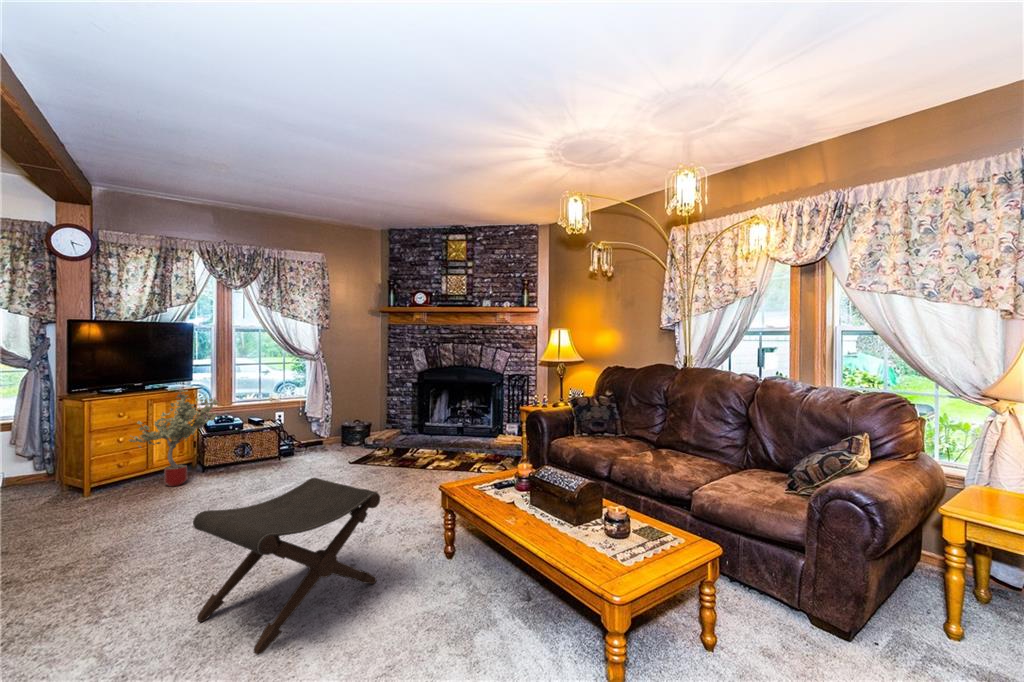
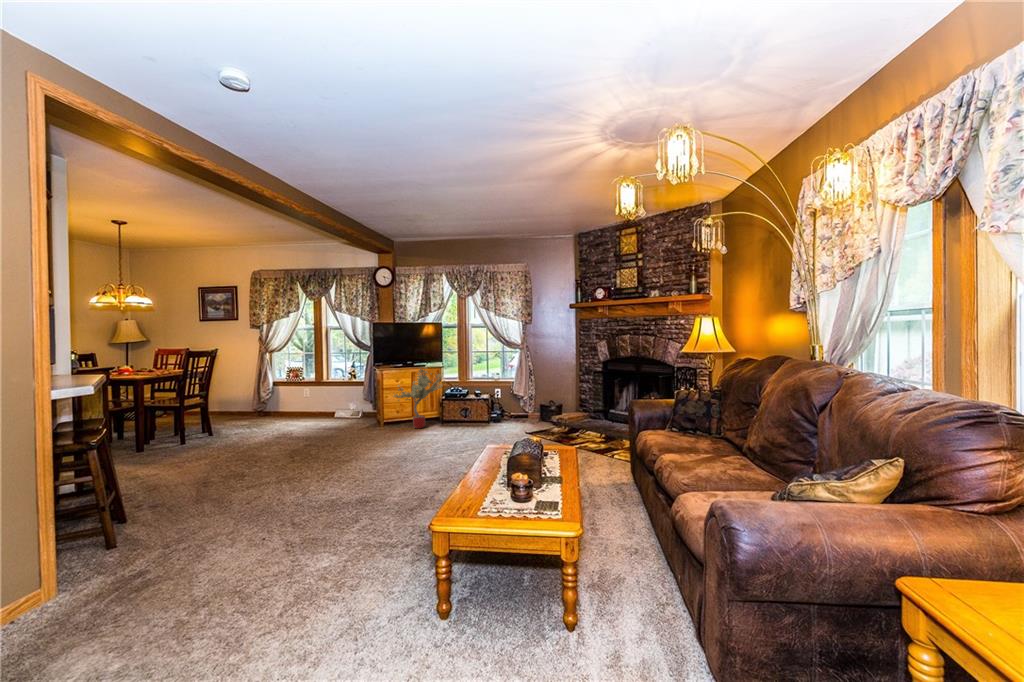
footstool: present [193,478,380,655] -> none [330,425,426,514]

